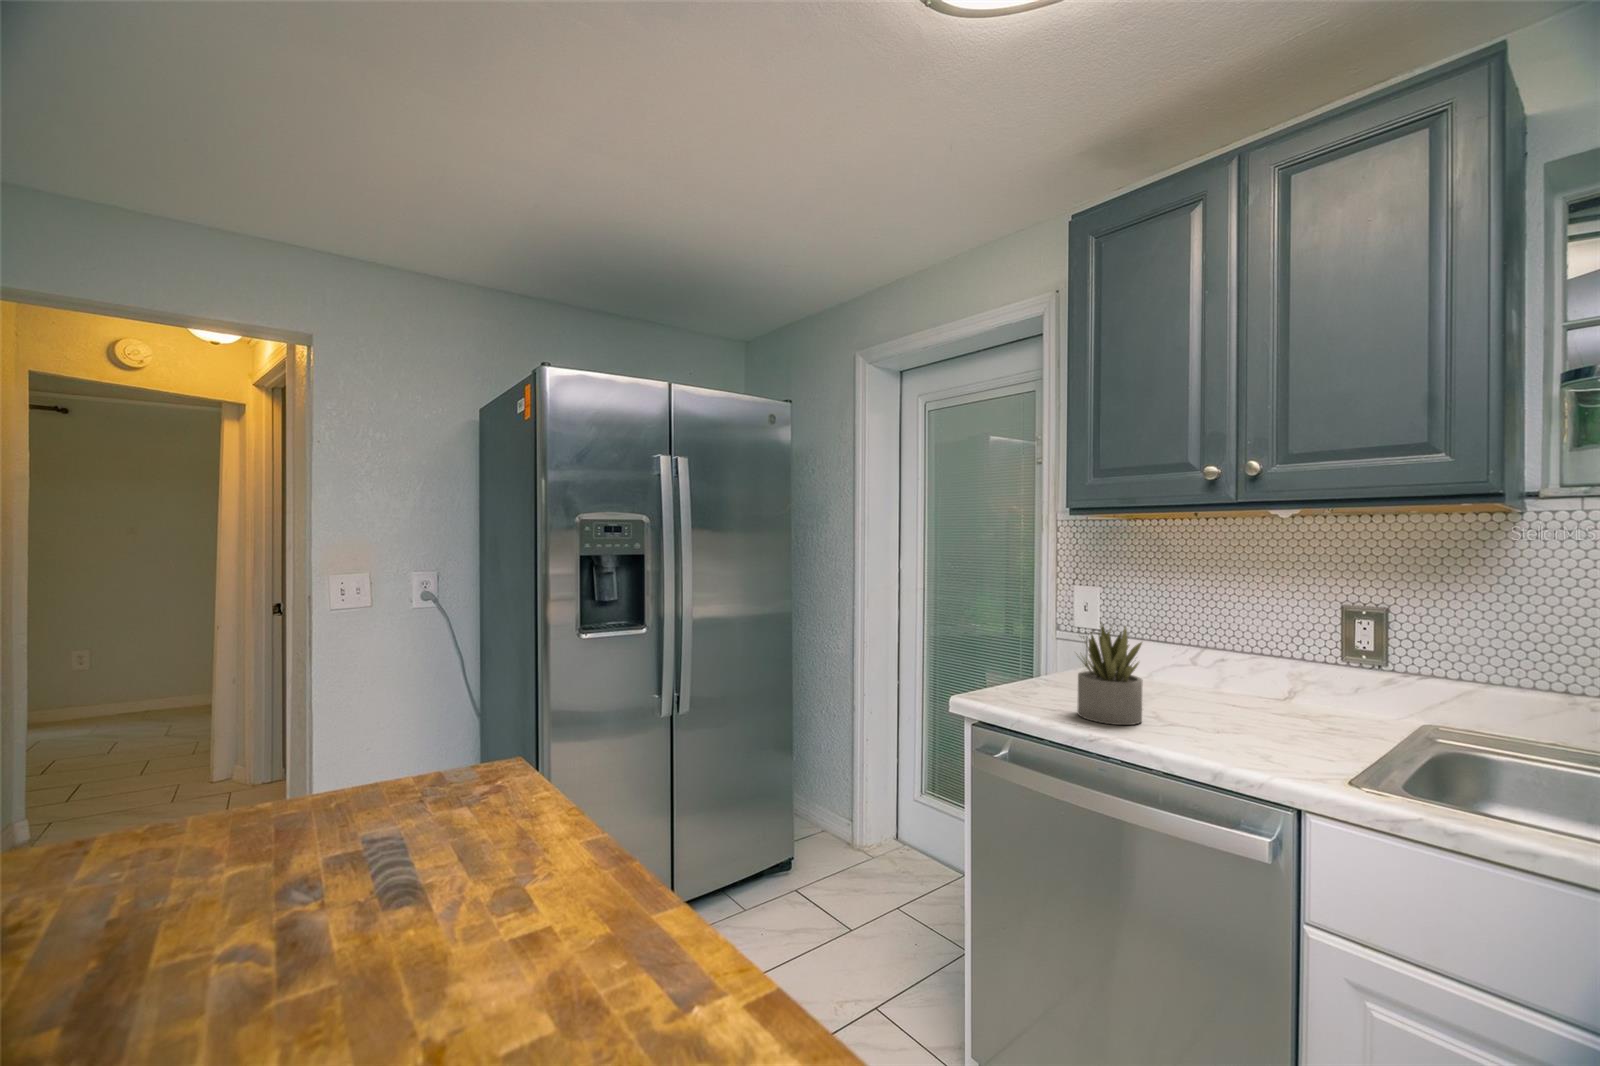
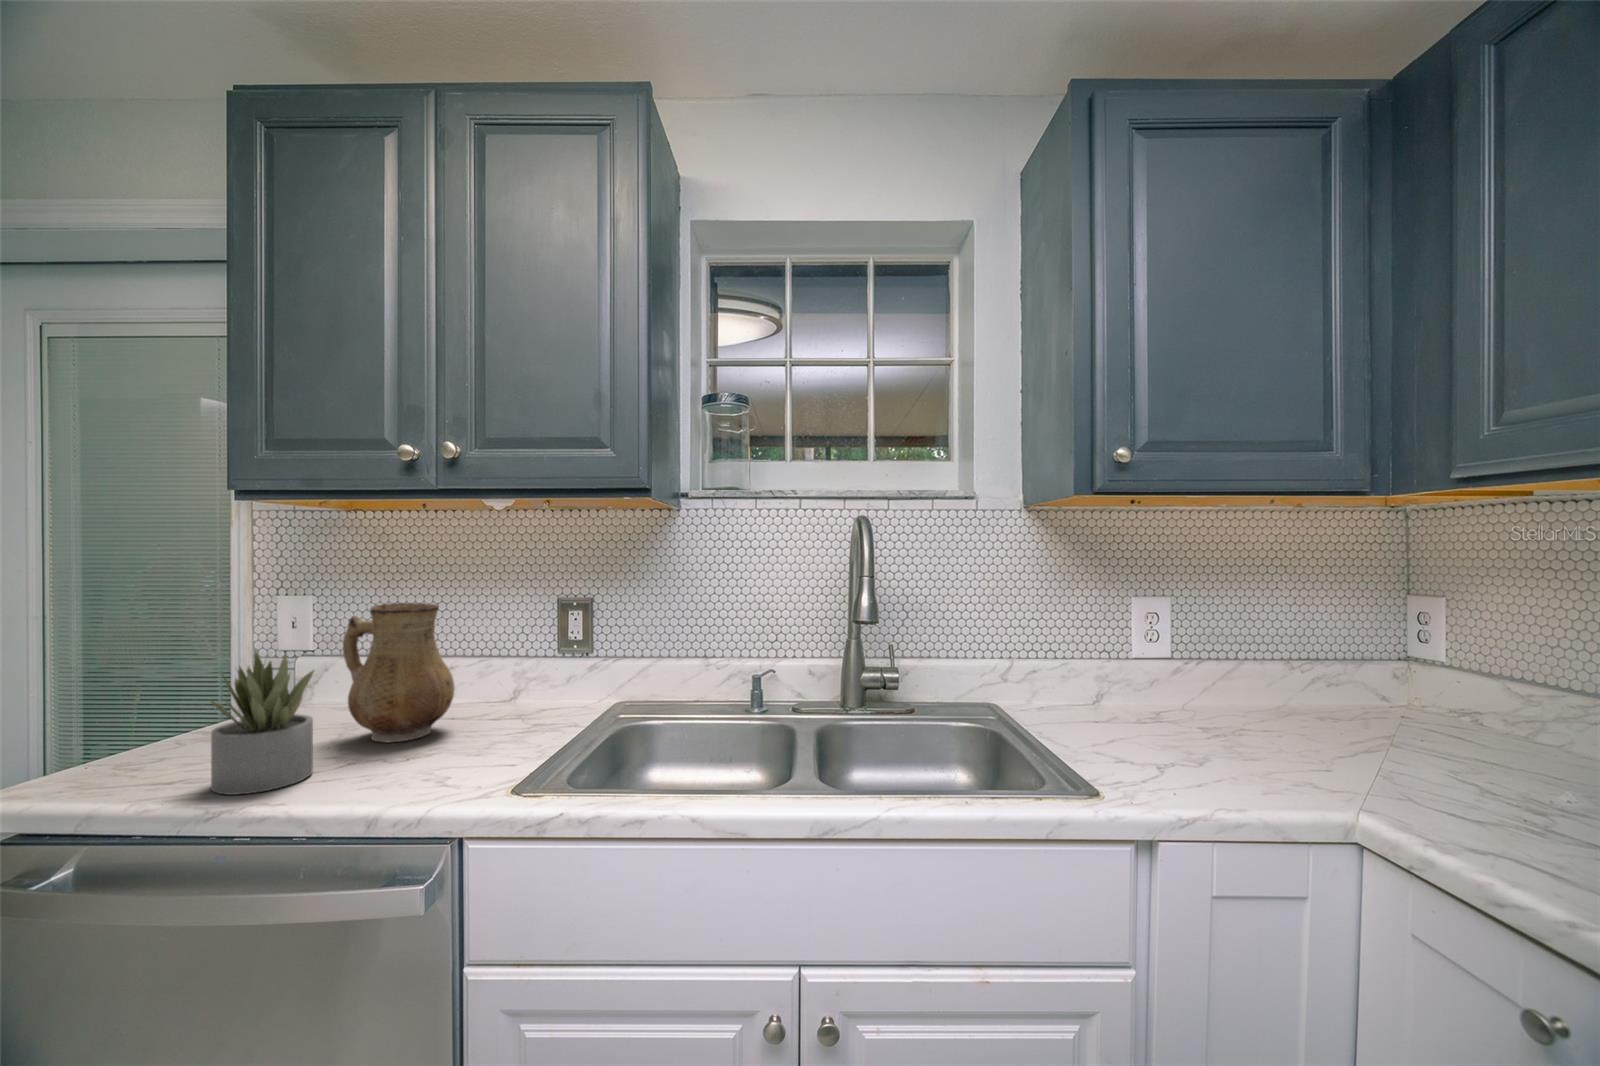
ceramic pitcher: none [1143,597,1241,714] -> present [343,603,454,742]

